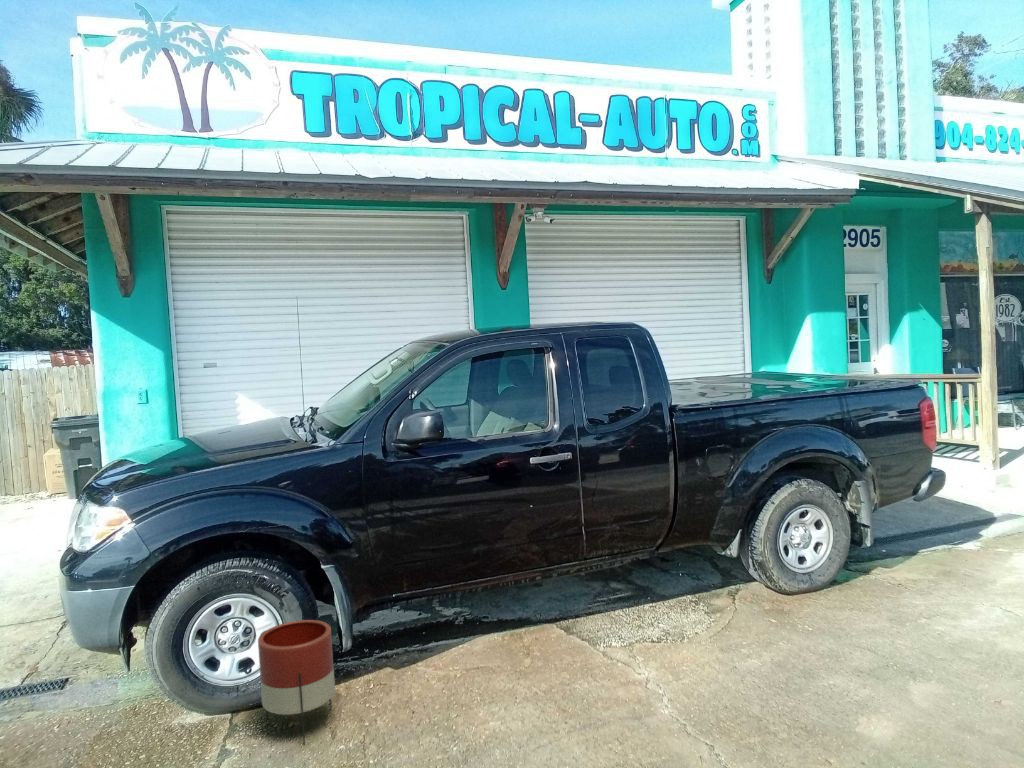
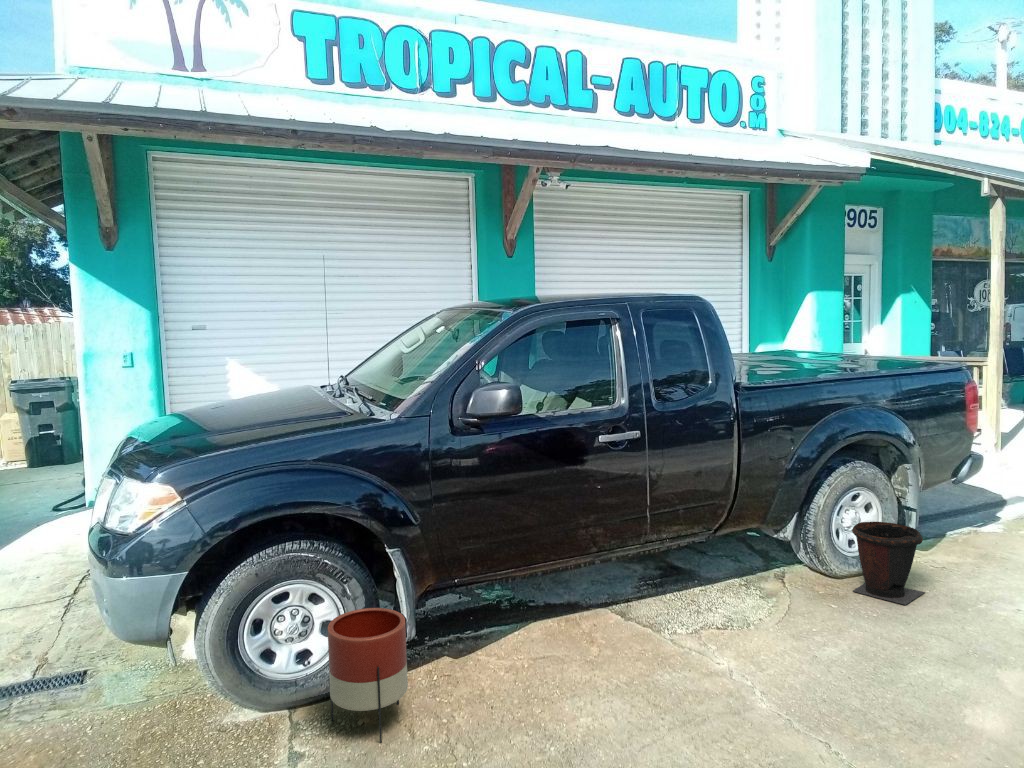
bucket: none [798,537,873,619] -> present [852,522,925,605]

